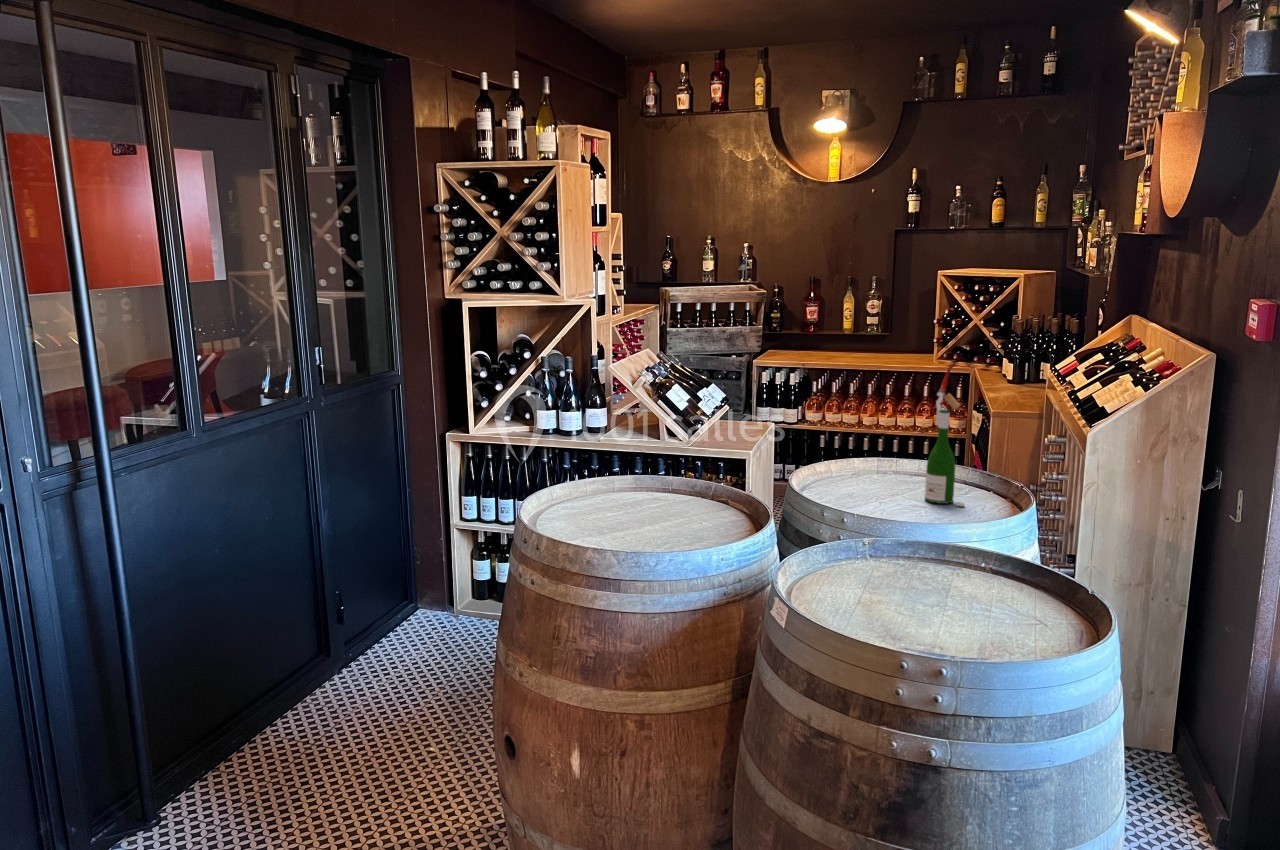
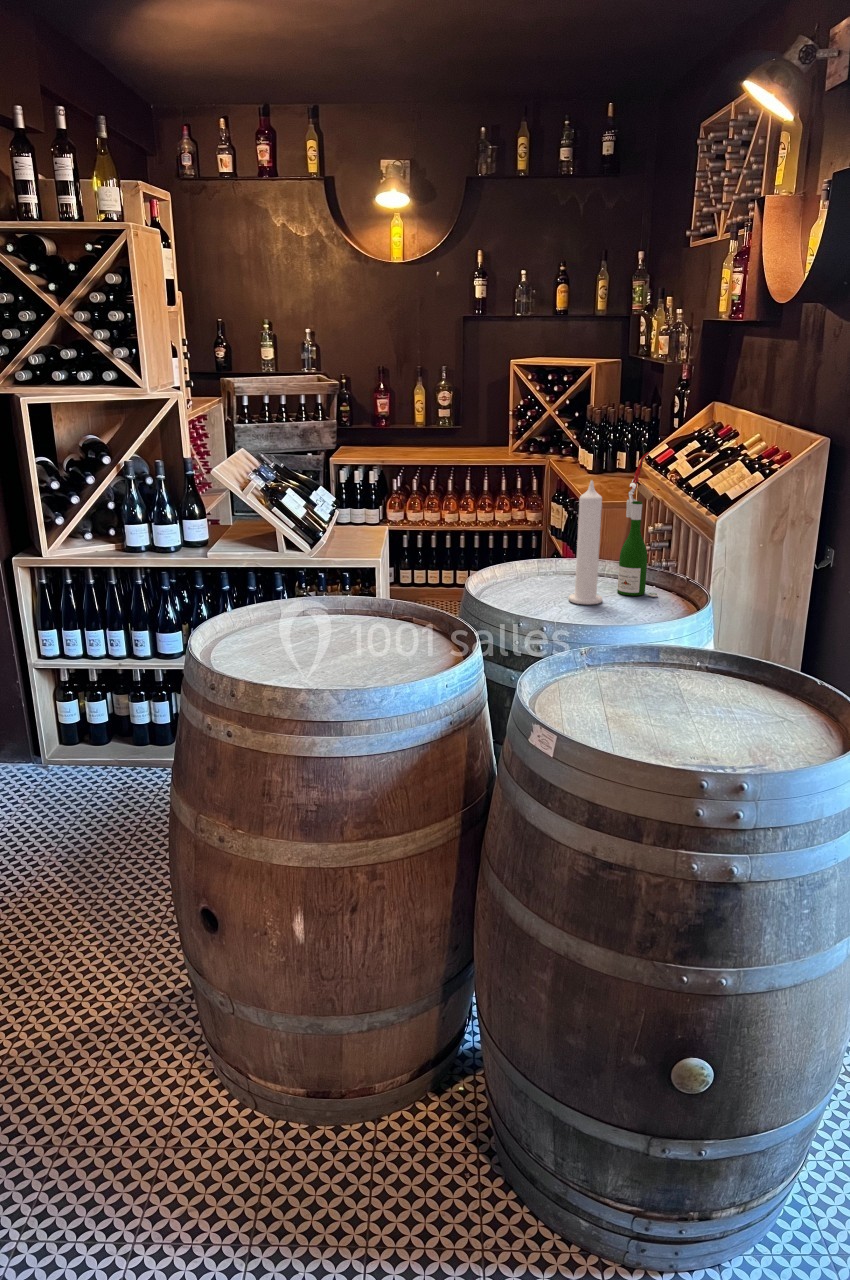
candle: none [867,388,902,508] -> present [568,480,602,604]

